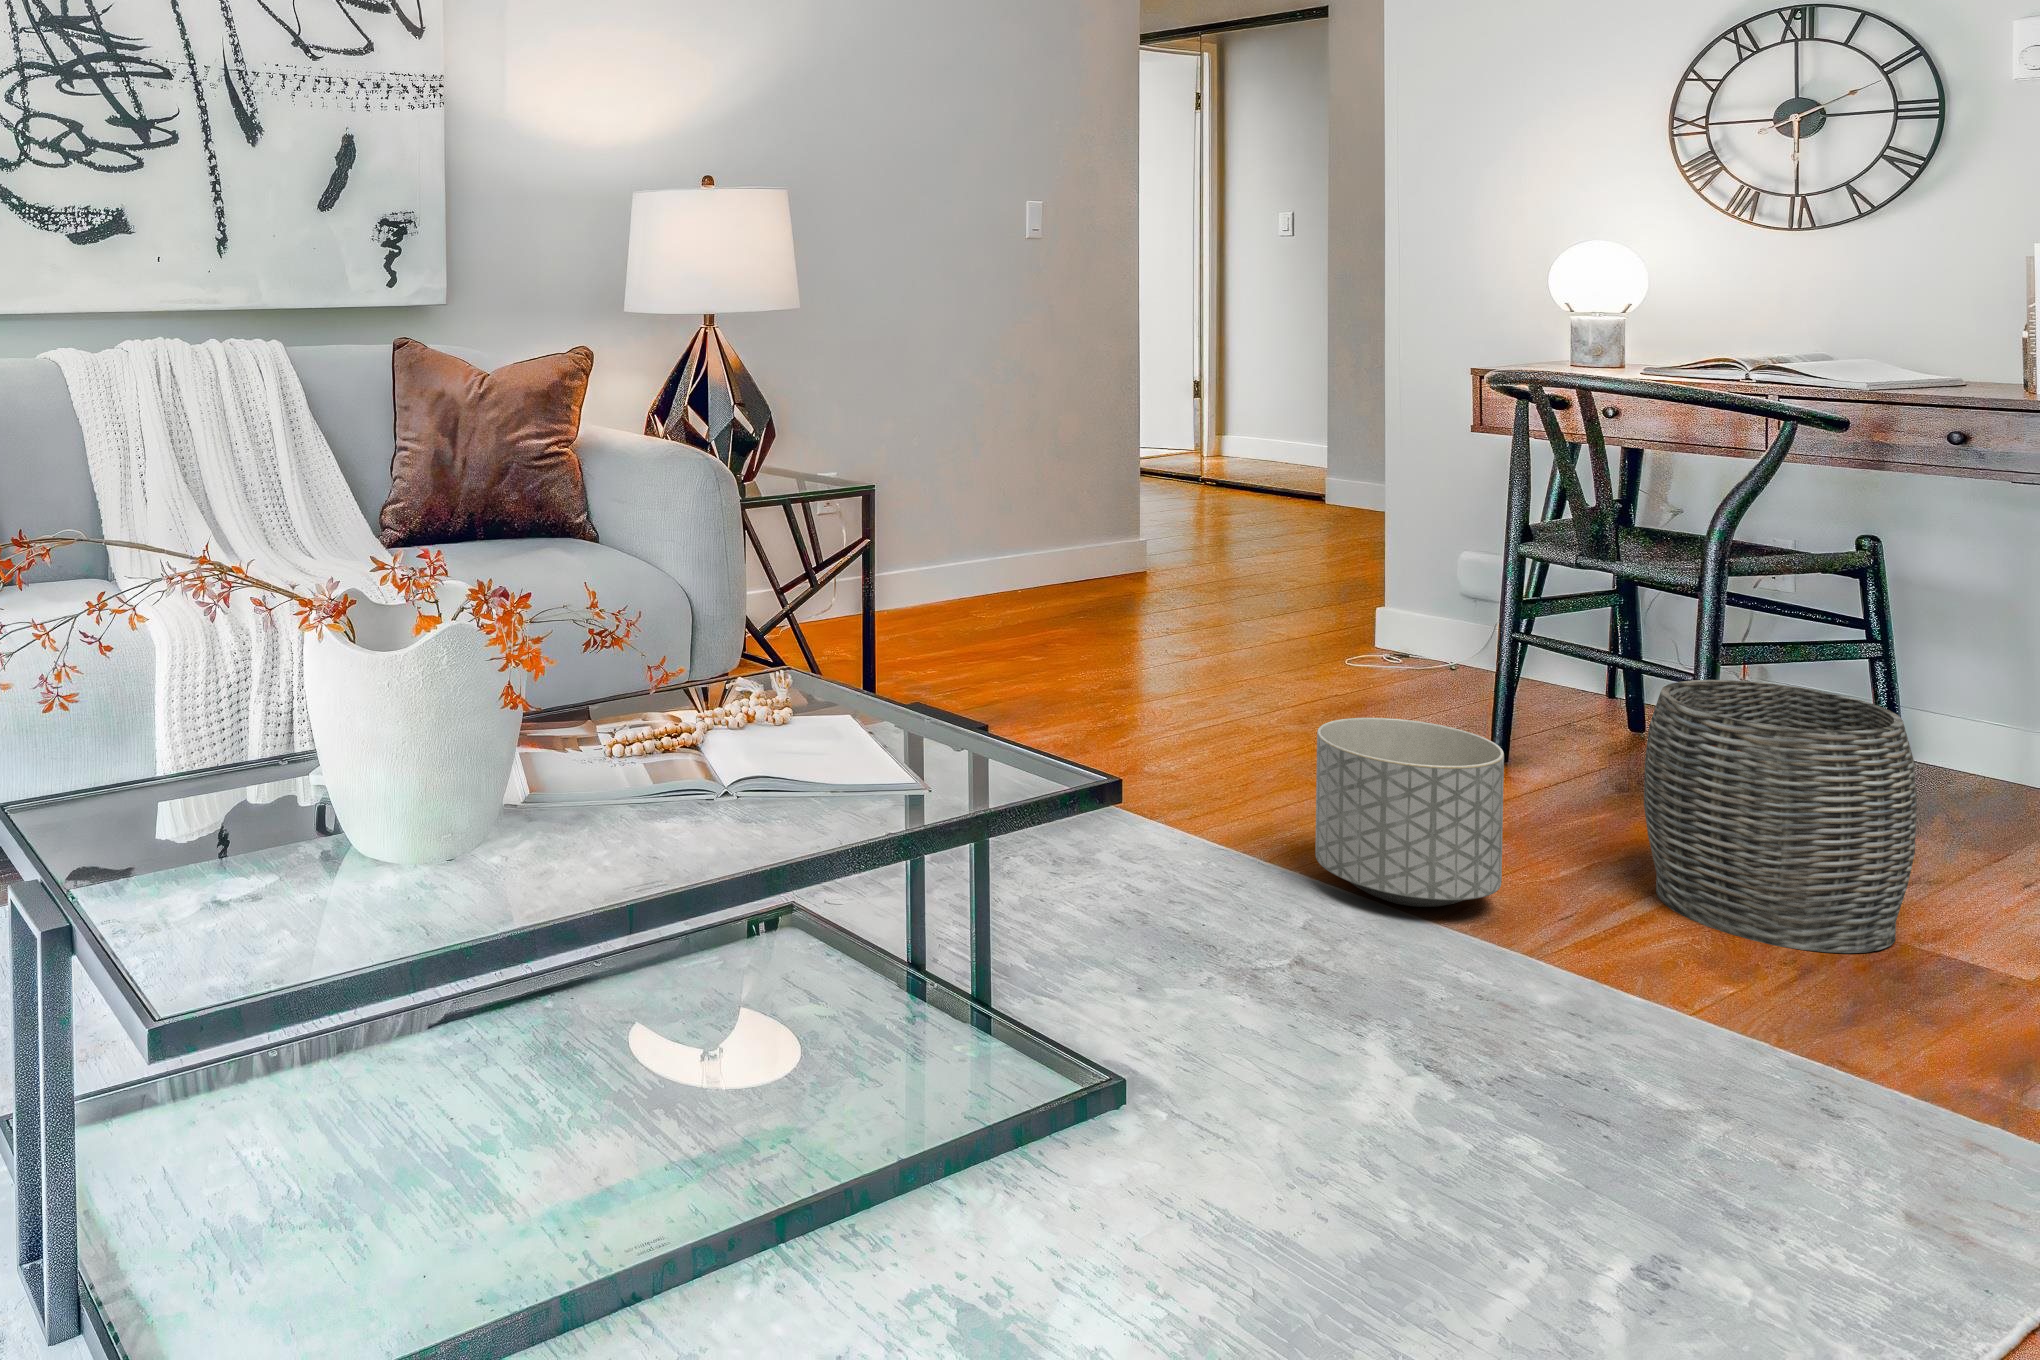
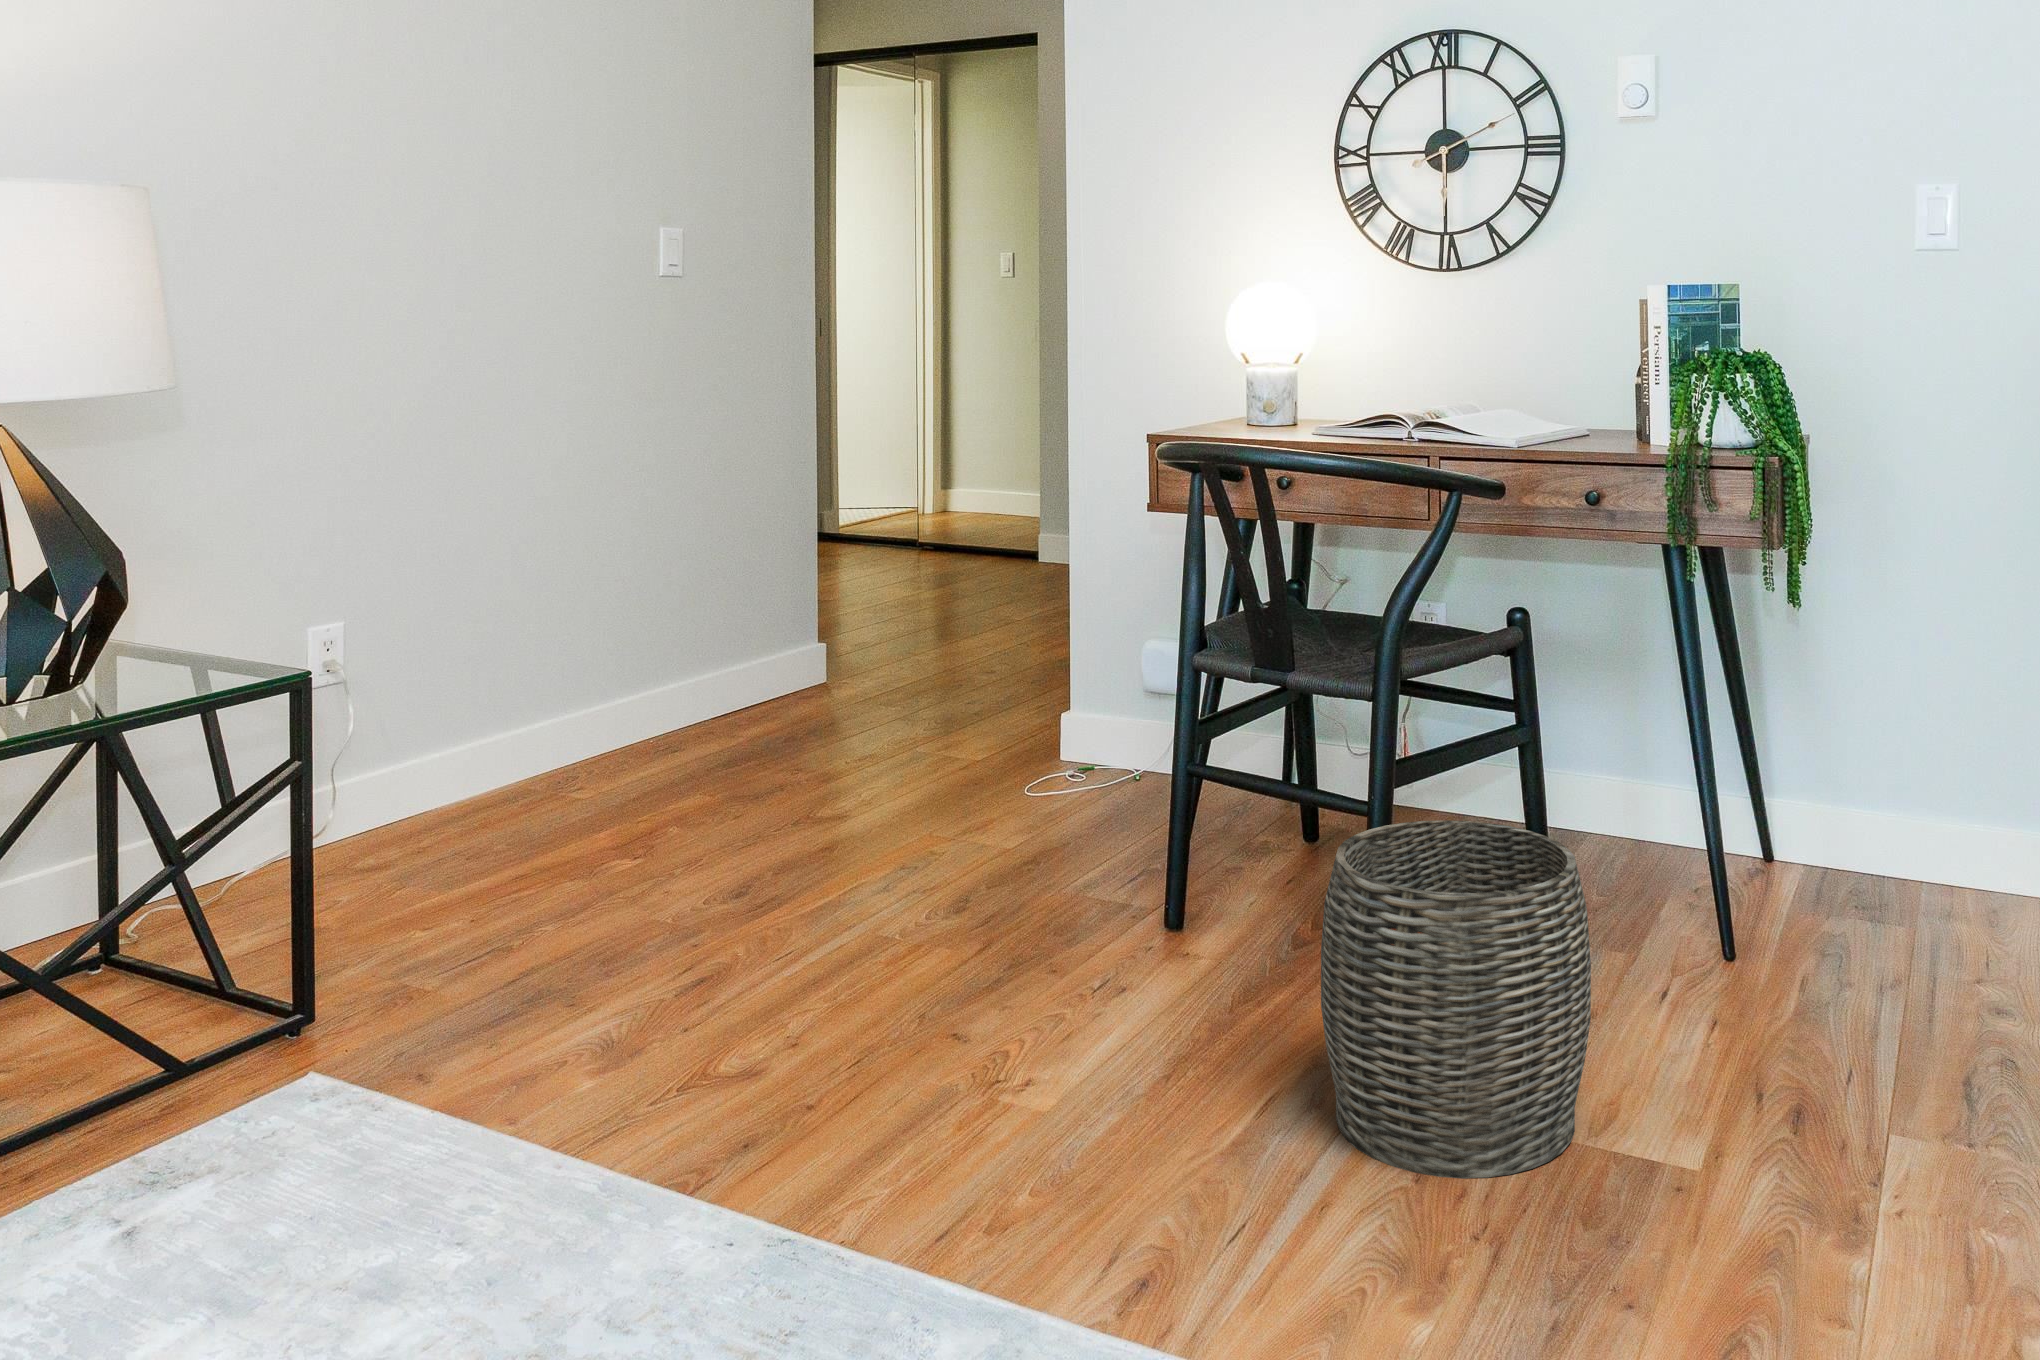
planter: present [1315,718,1504,907] -> none [918,948,1158,1242]

